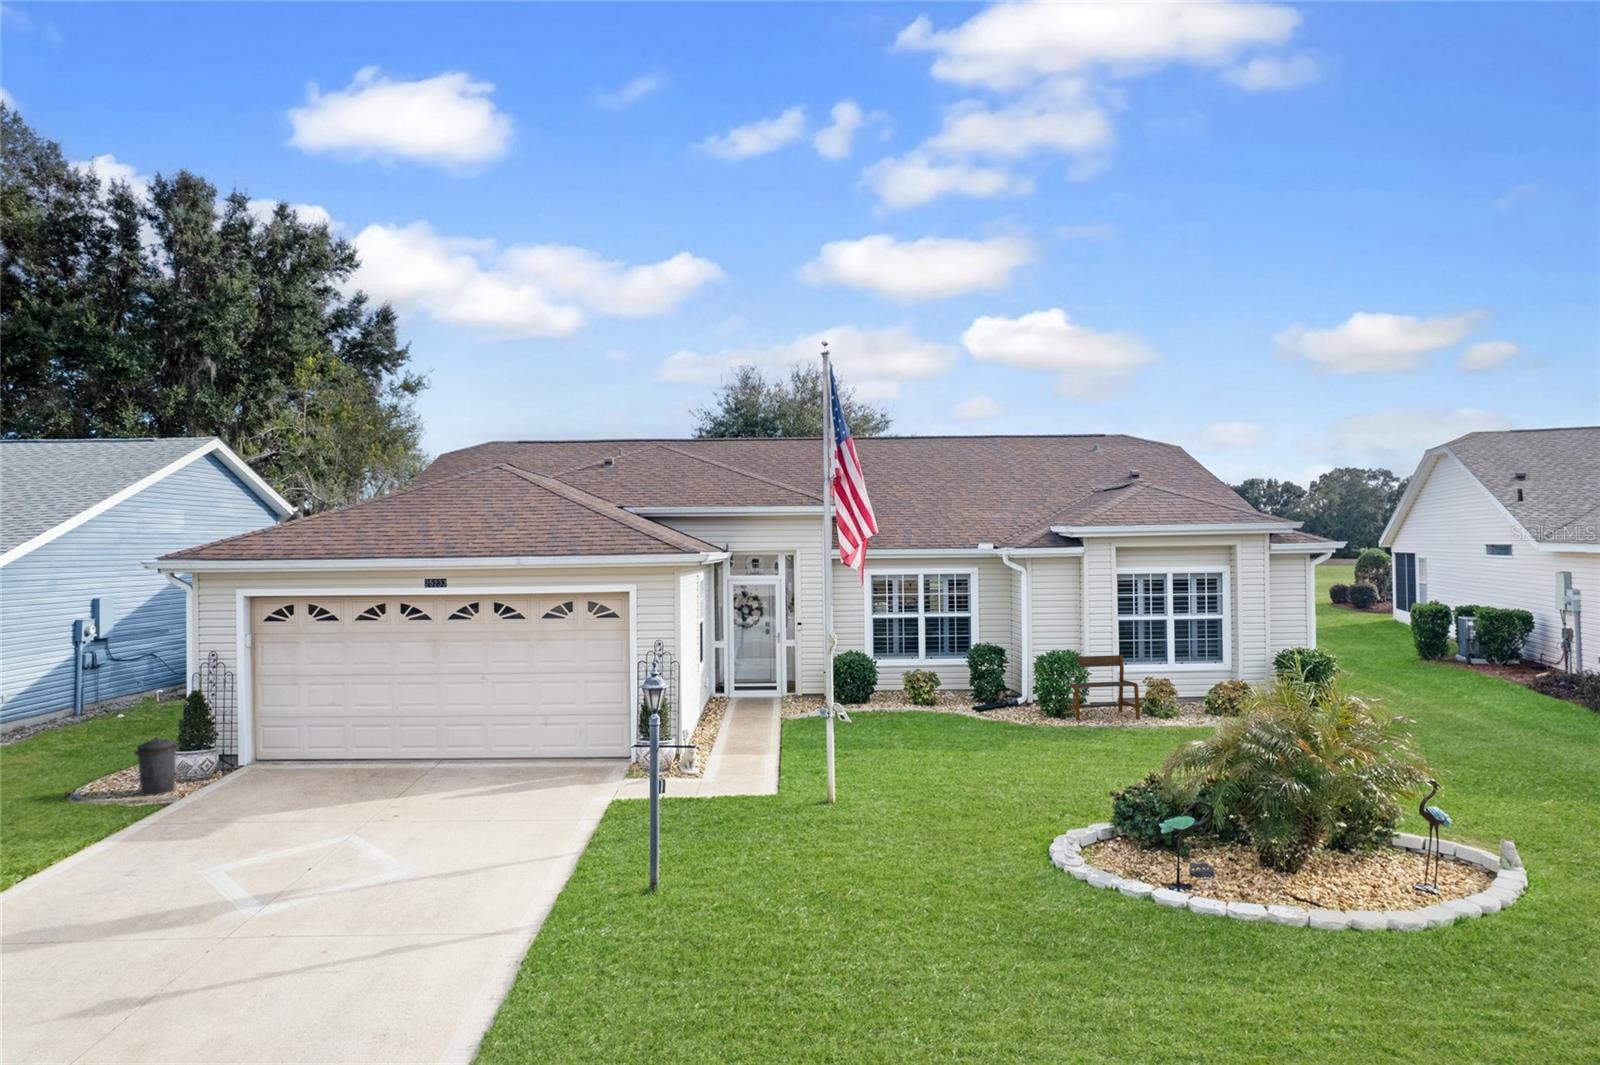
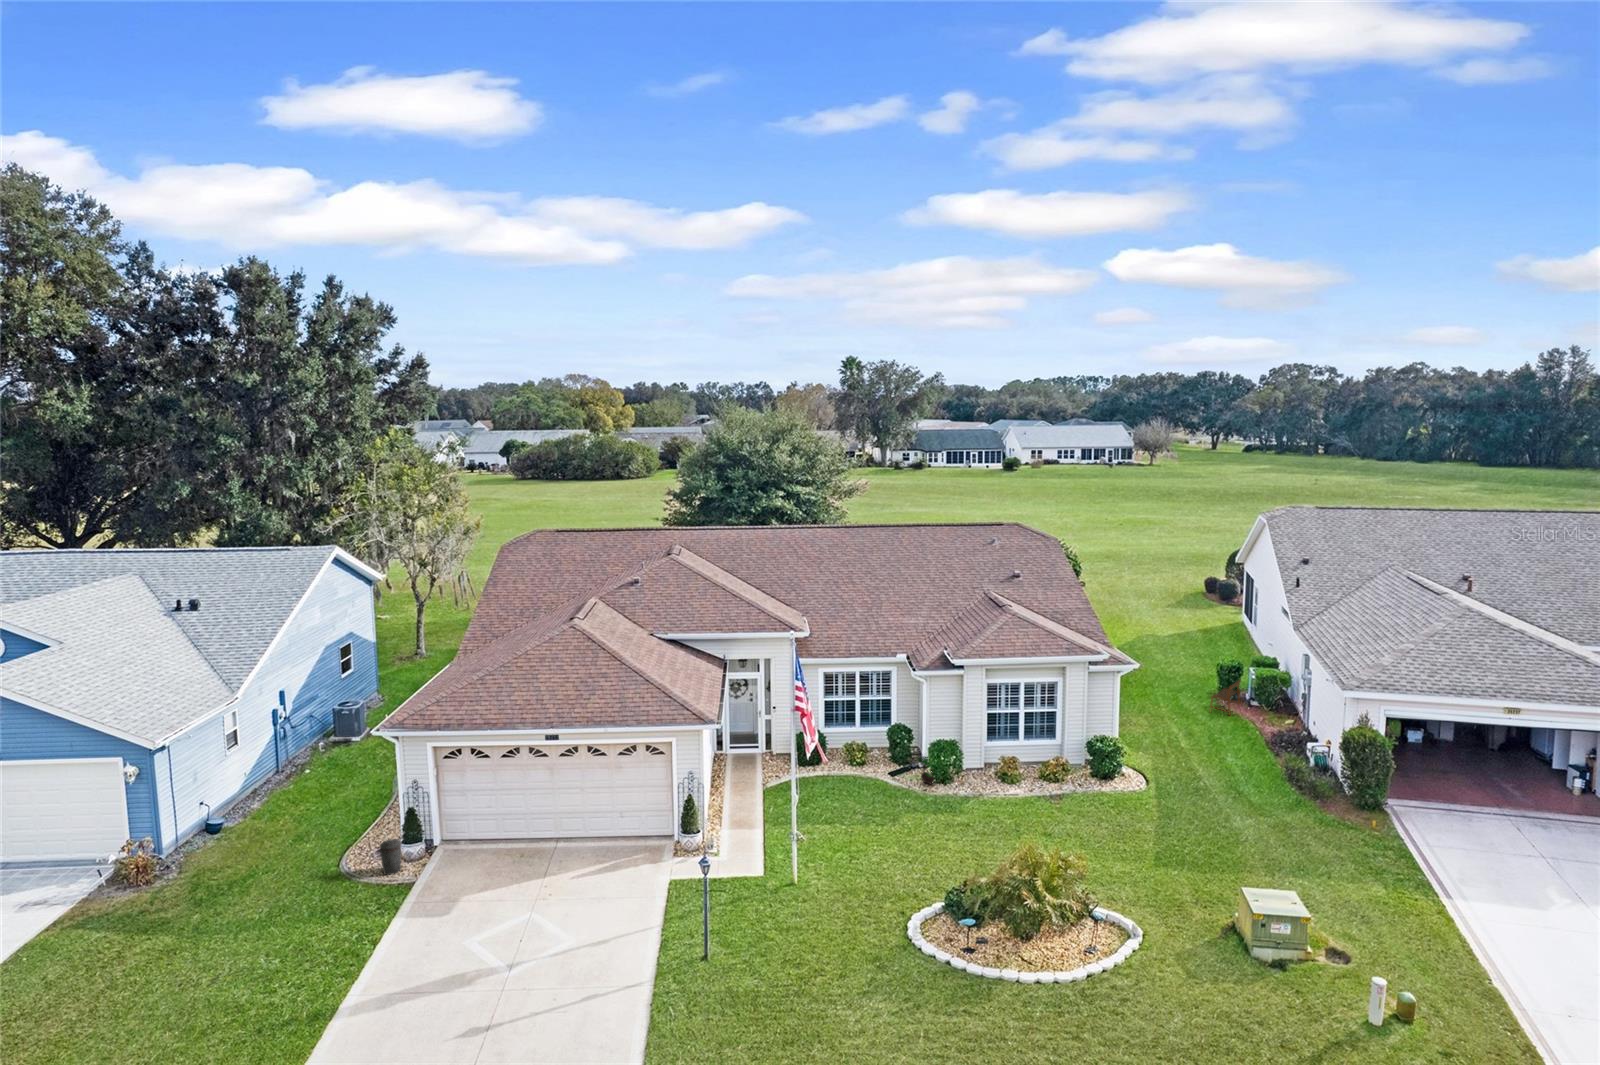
bench: present [1069,655,1140,721] -> present [1210,680,1240,715]
potted tree: none [1013,667,1047,718] -> present [917,756,934,784]

